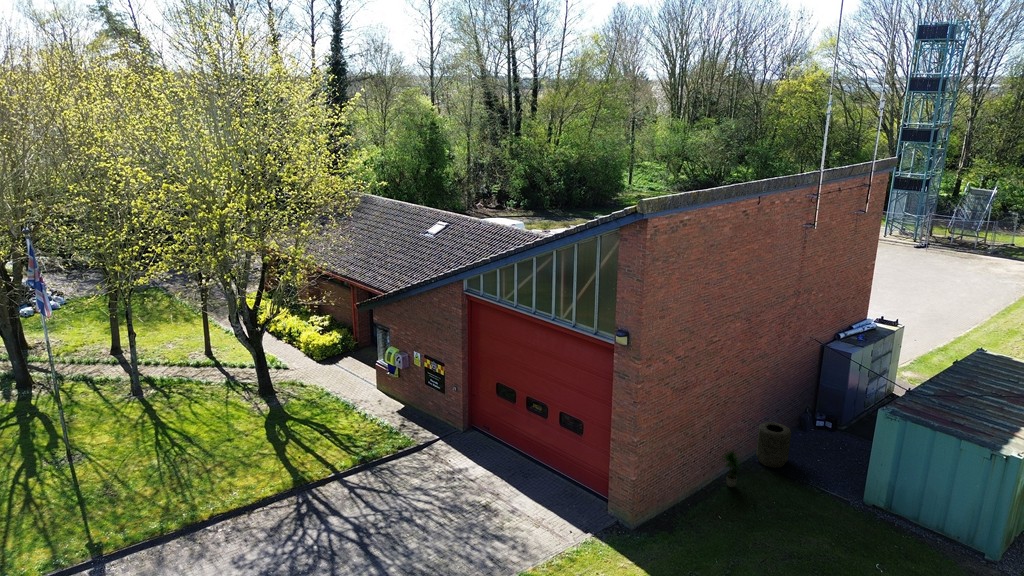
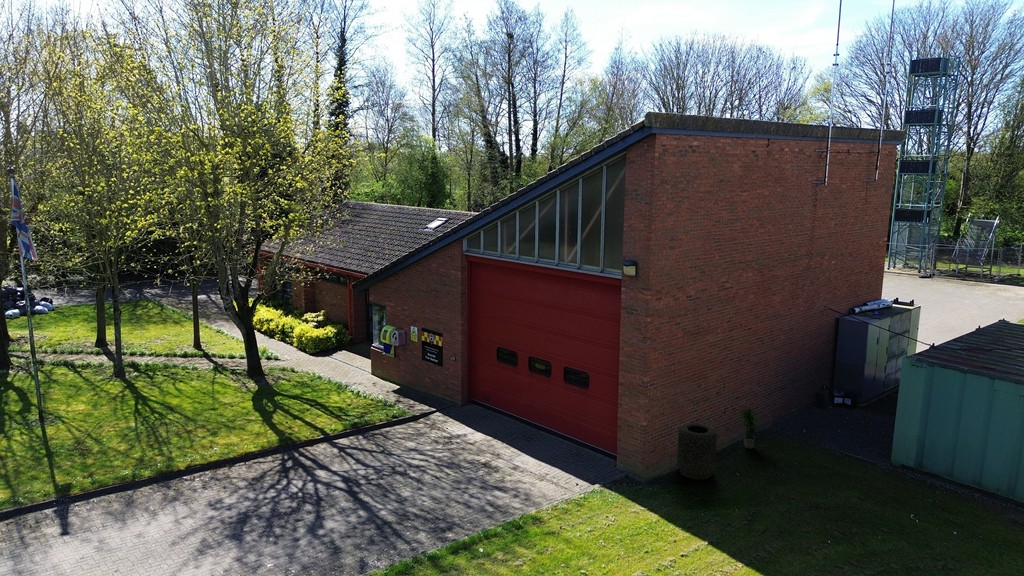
trash can: present [756,422,791,468] -> present [677,423,717,480]

